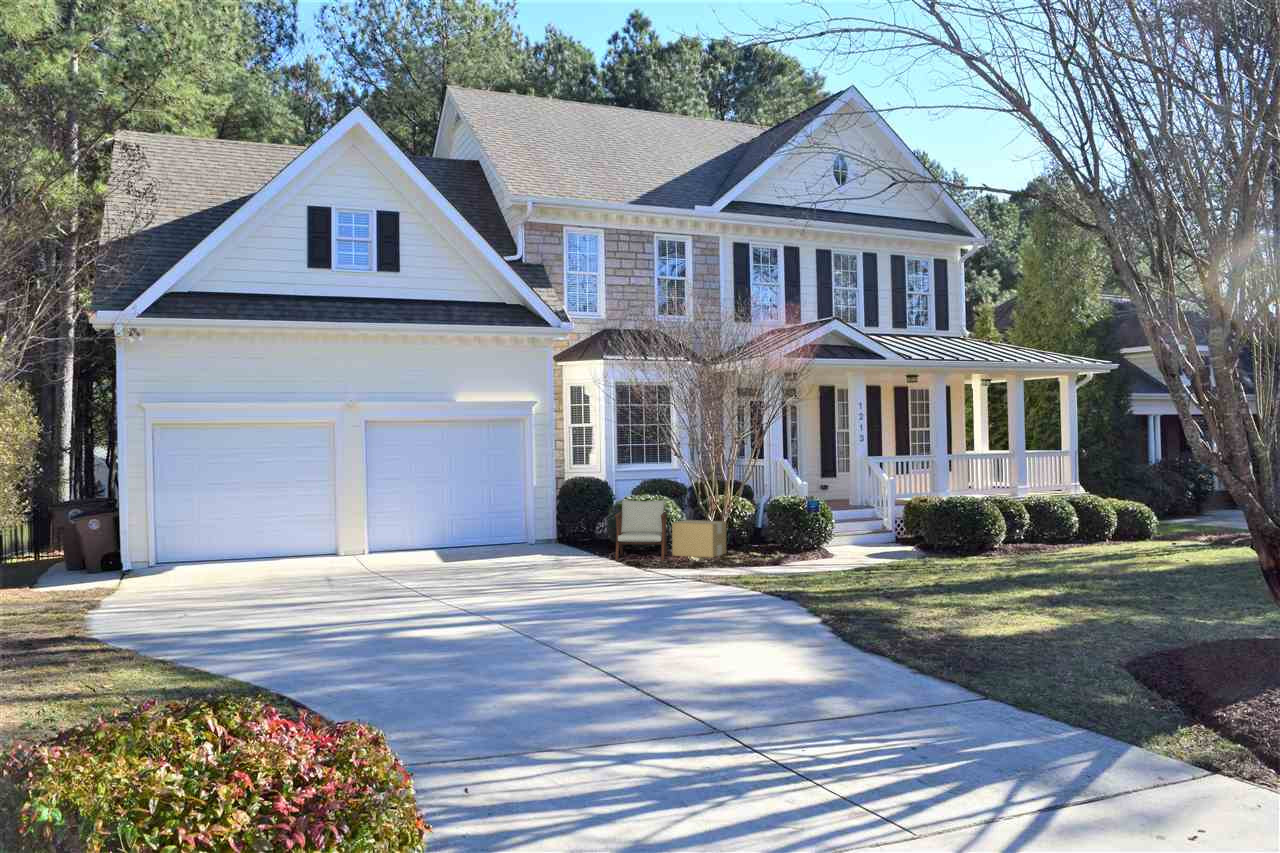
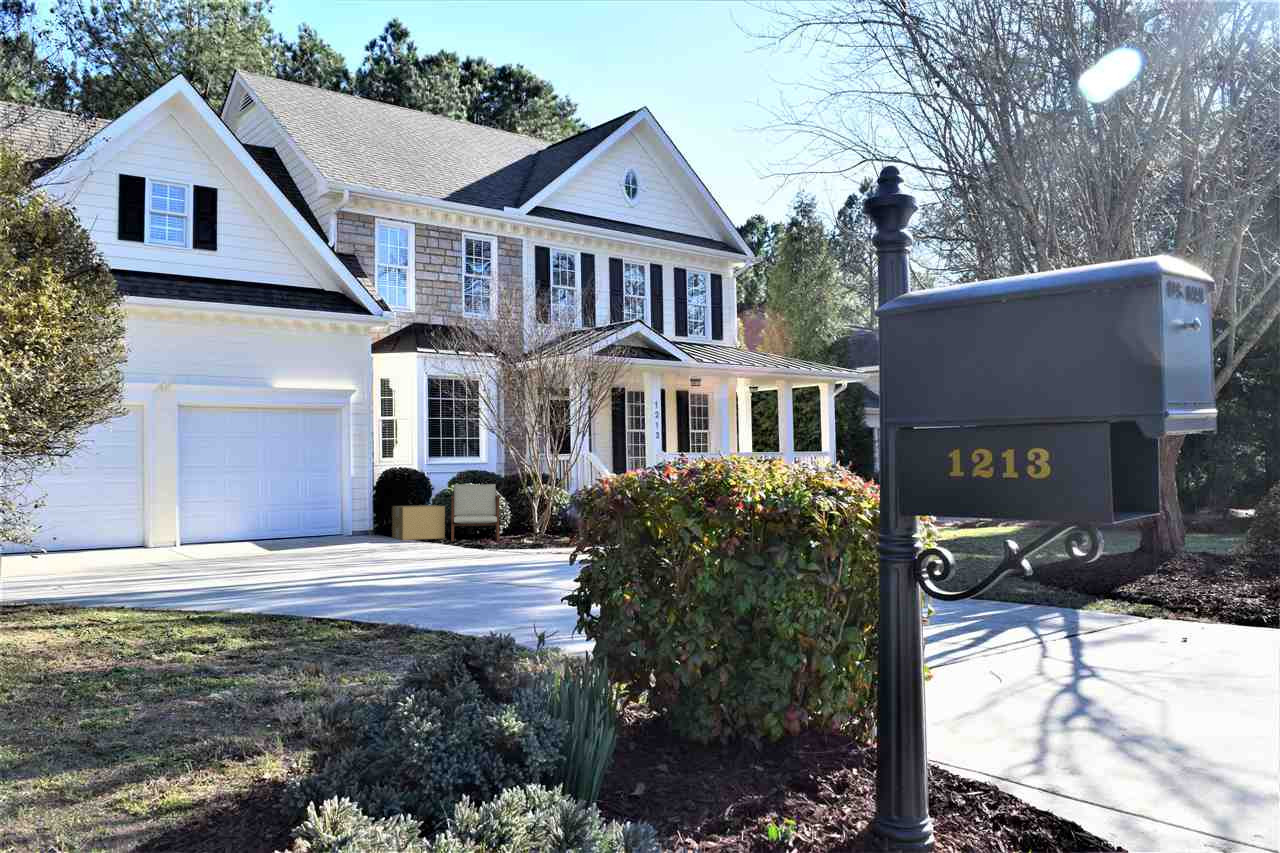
cardboard box: present [672,520,726,558] -> present [392,505,445,540]

